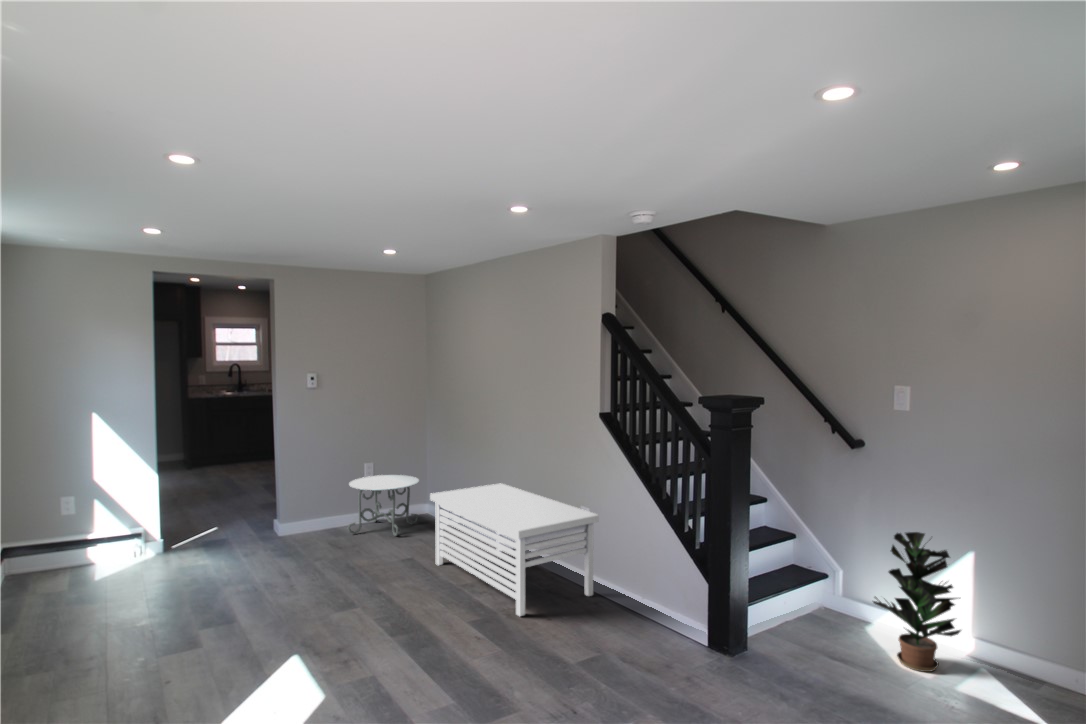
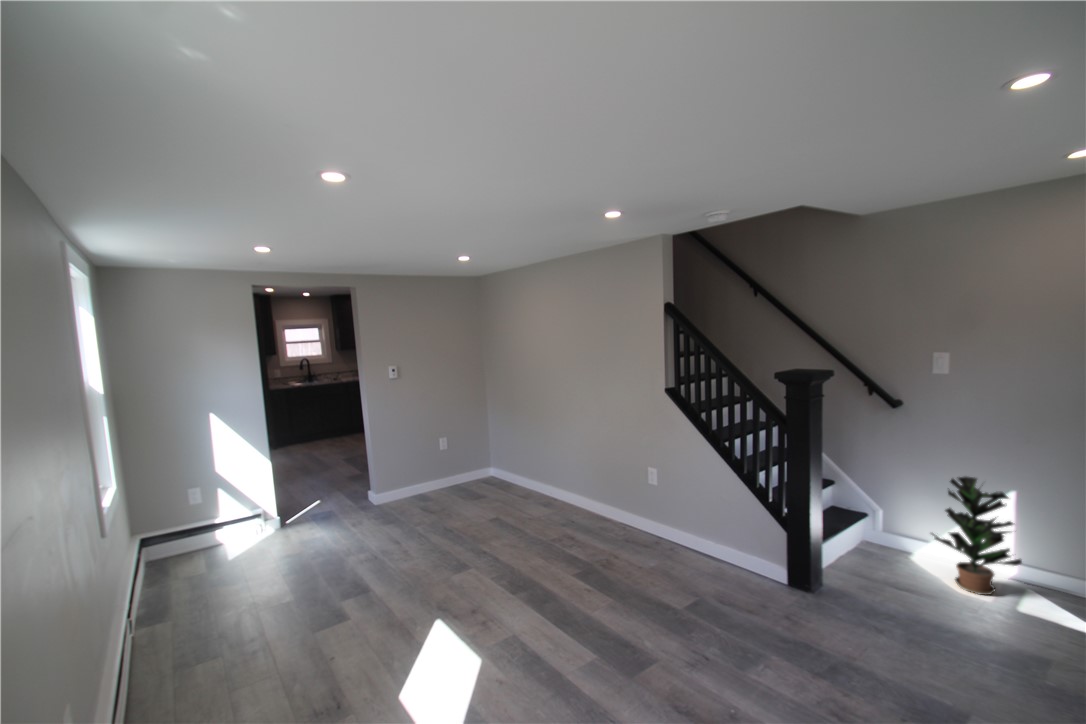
side table: present [348,475,419,536] -> none [431,446,489,499]
storage bench: present [430,484,599,616] -> none [513,450,671,568]

